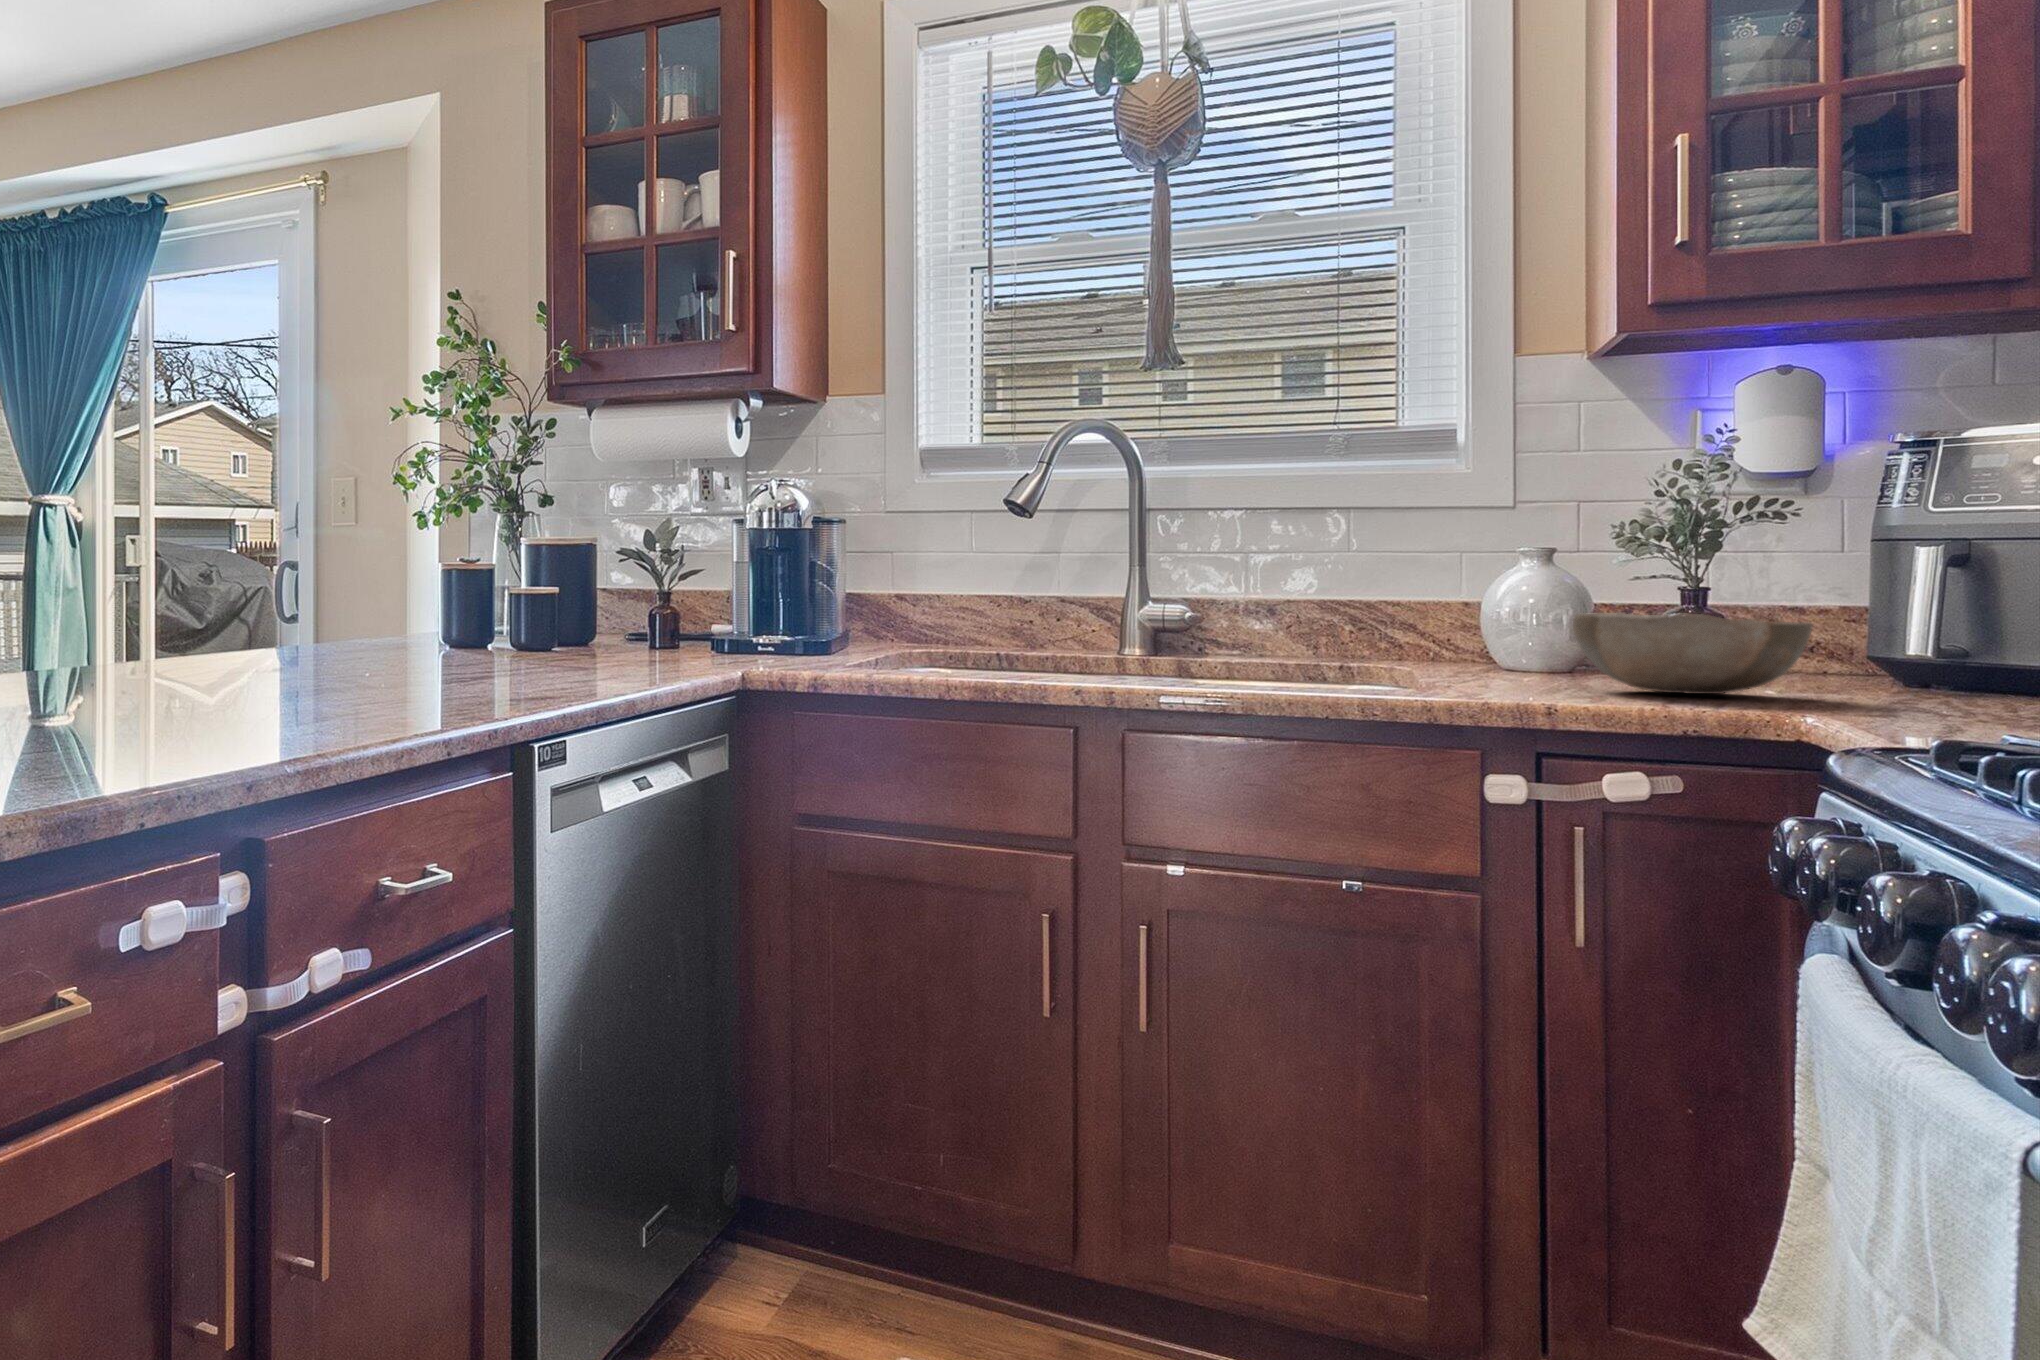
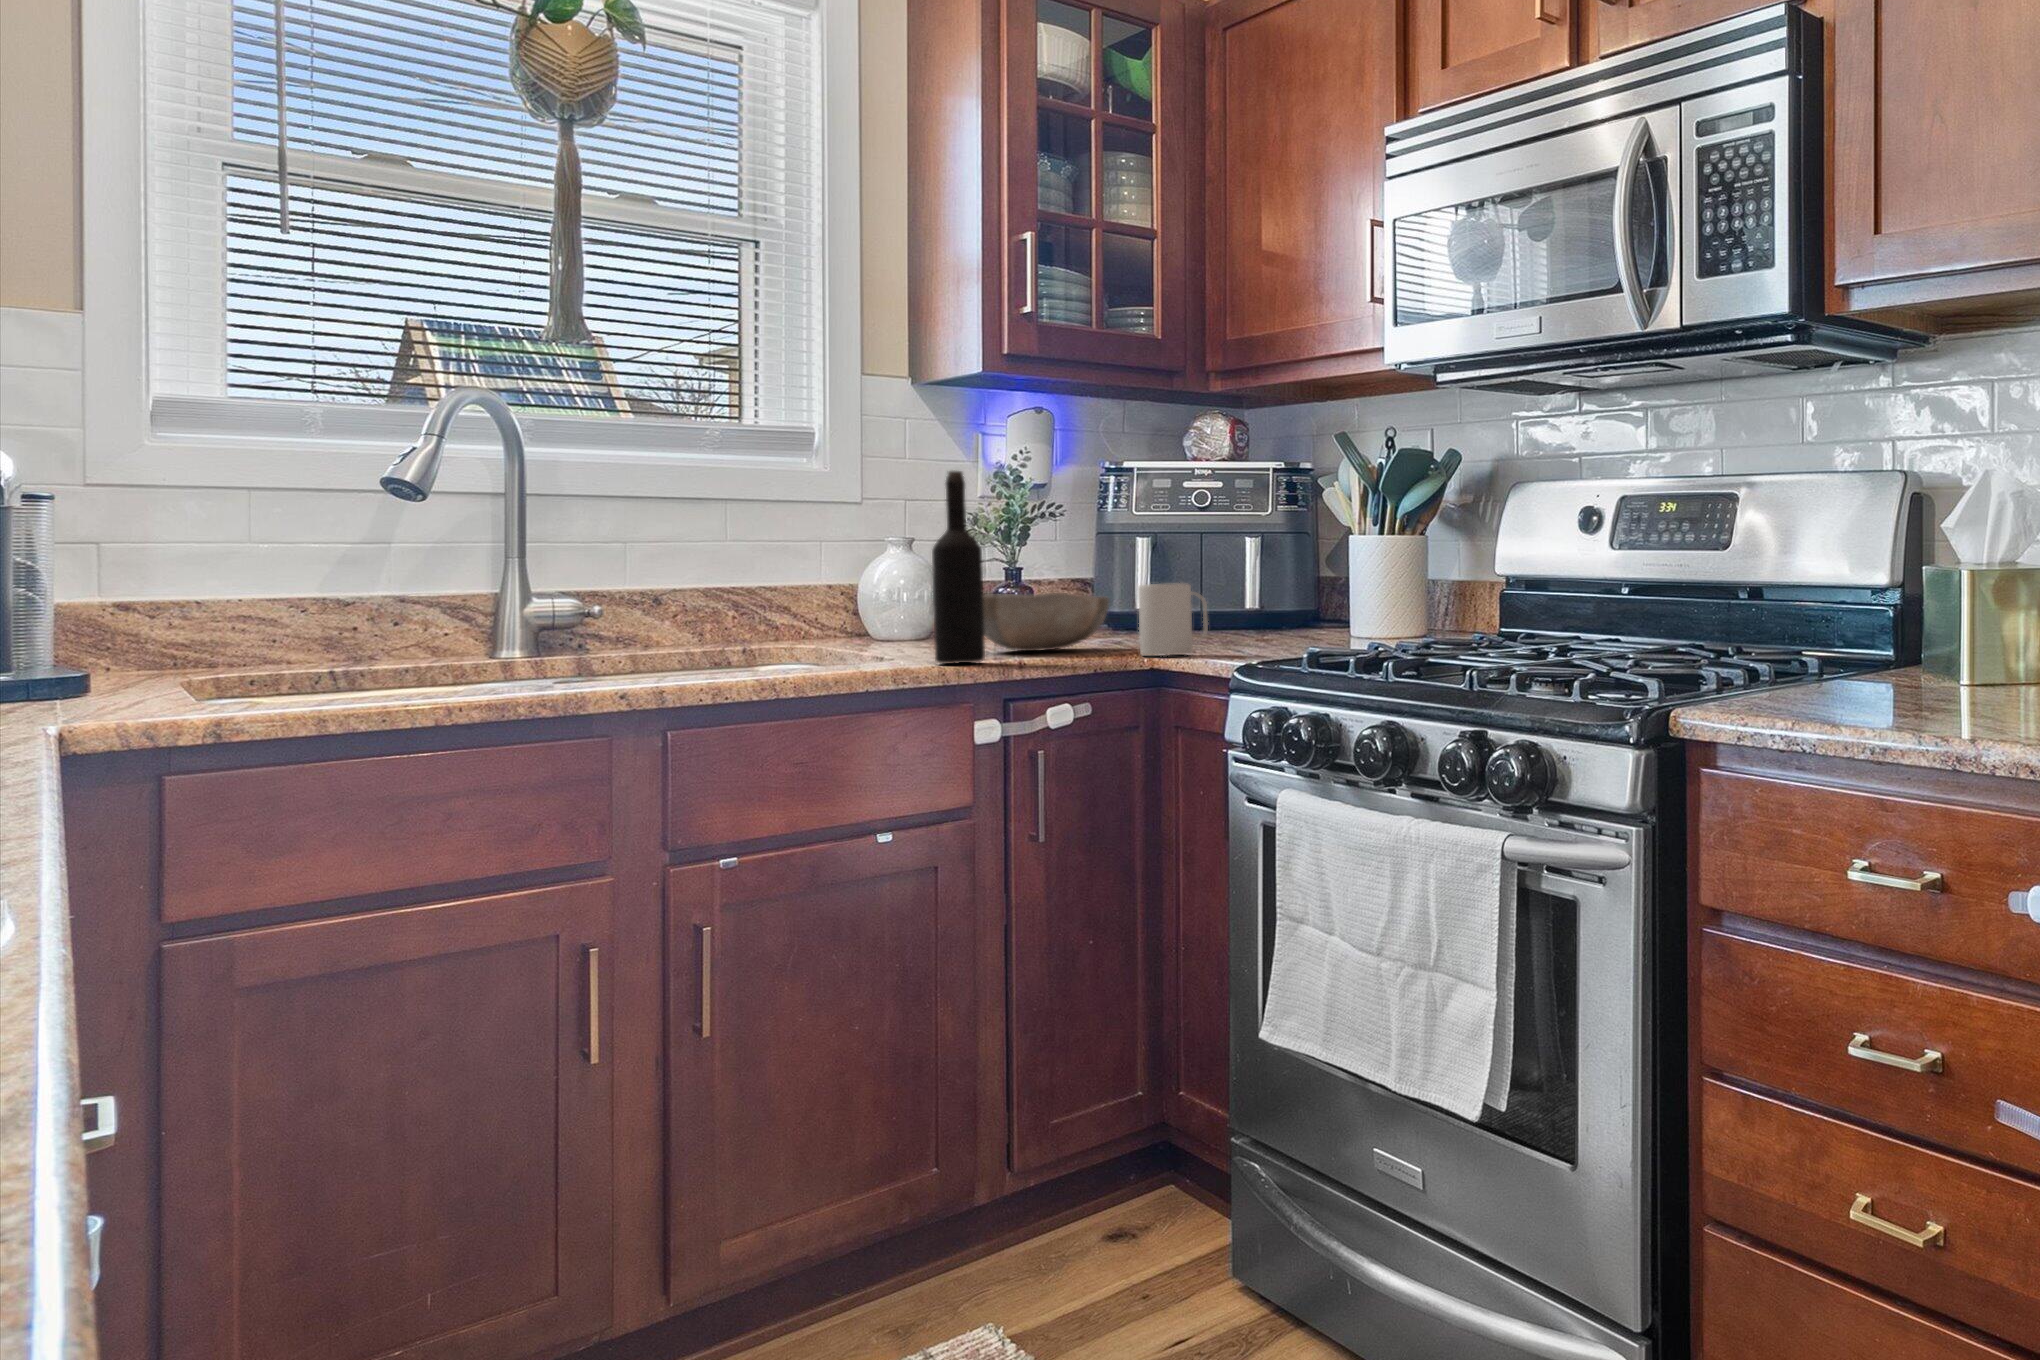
wine bottle: none [1465,456,1539,697] -> present [932,471,985,664]
mug: none [1806,604,1950,717] -> present [1138,583,1208,656]

